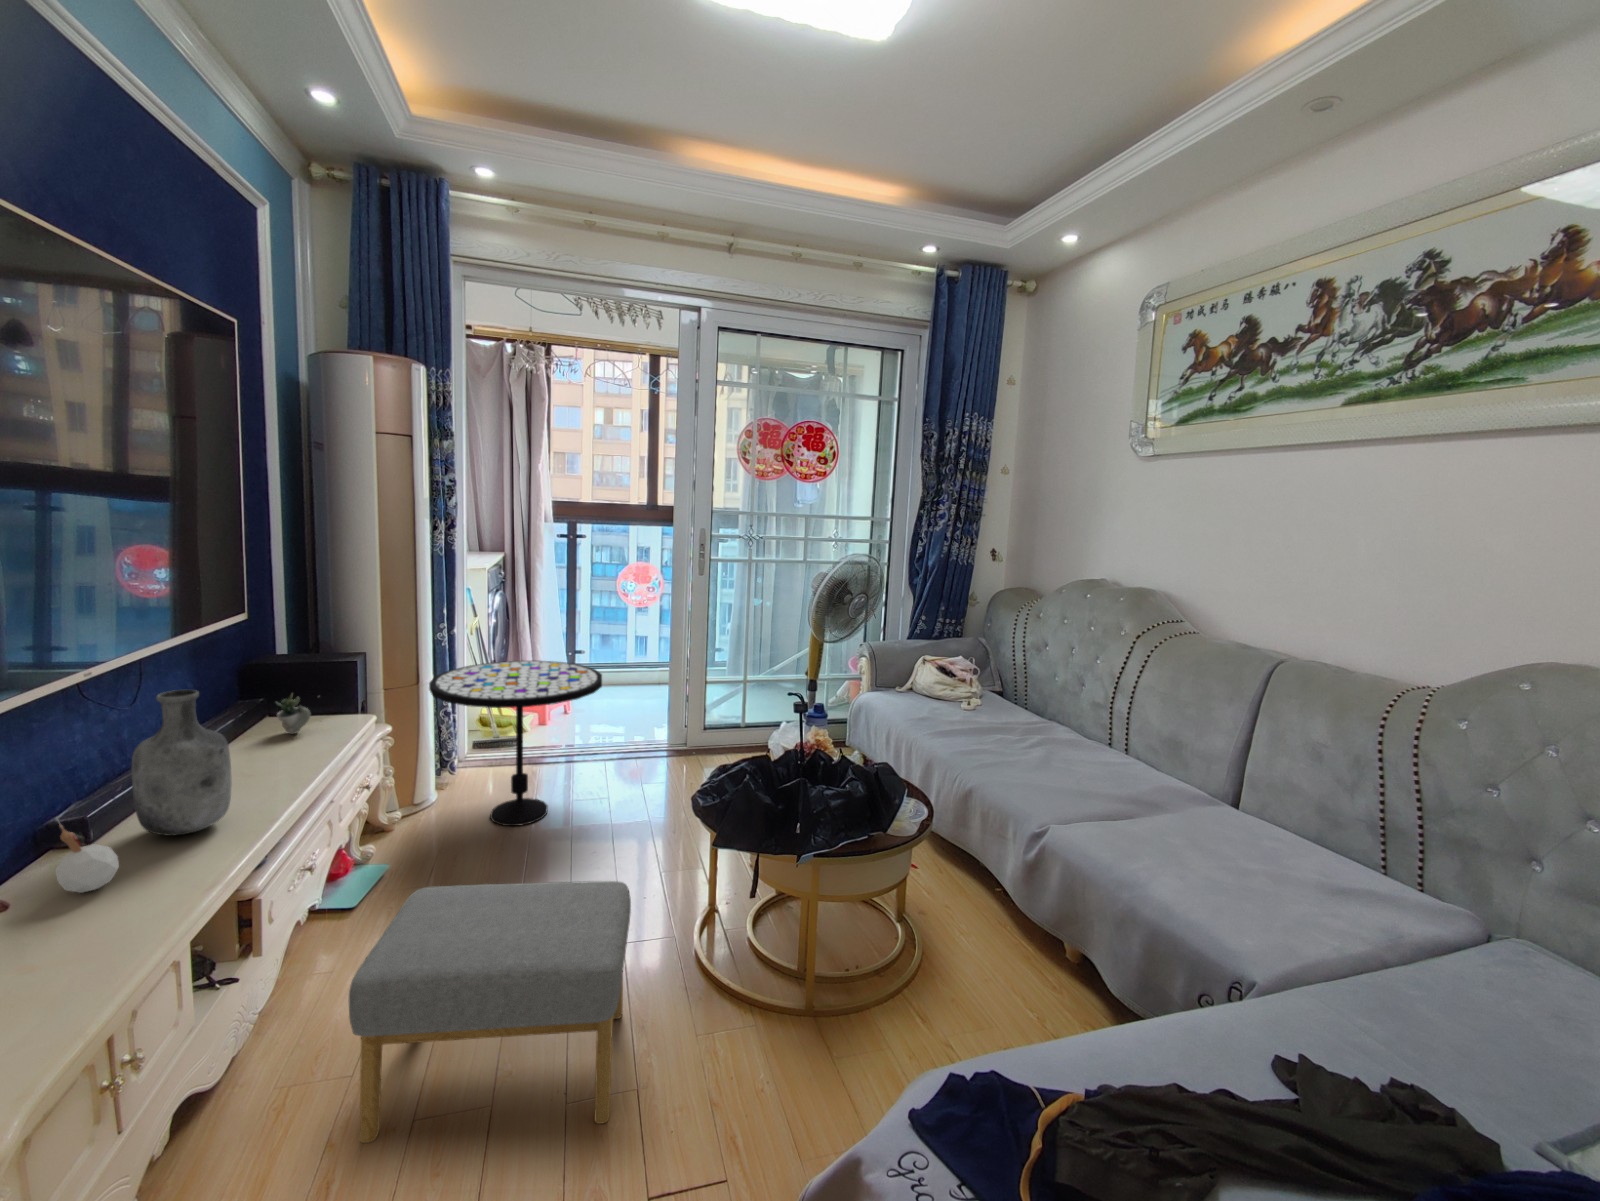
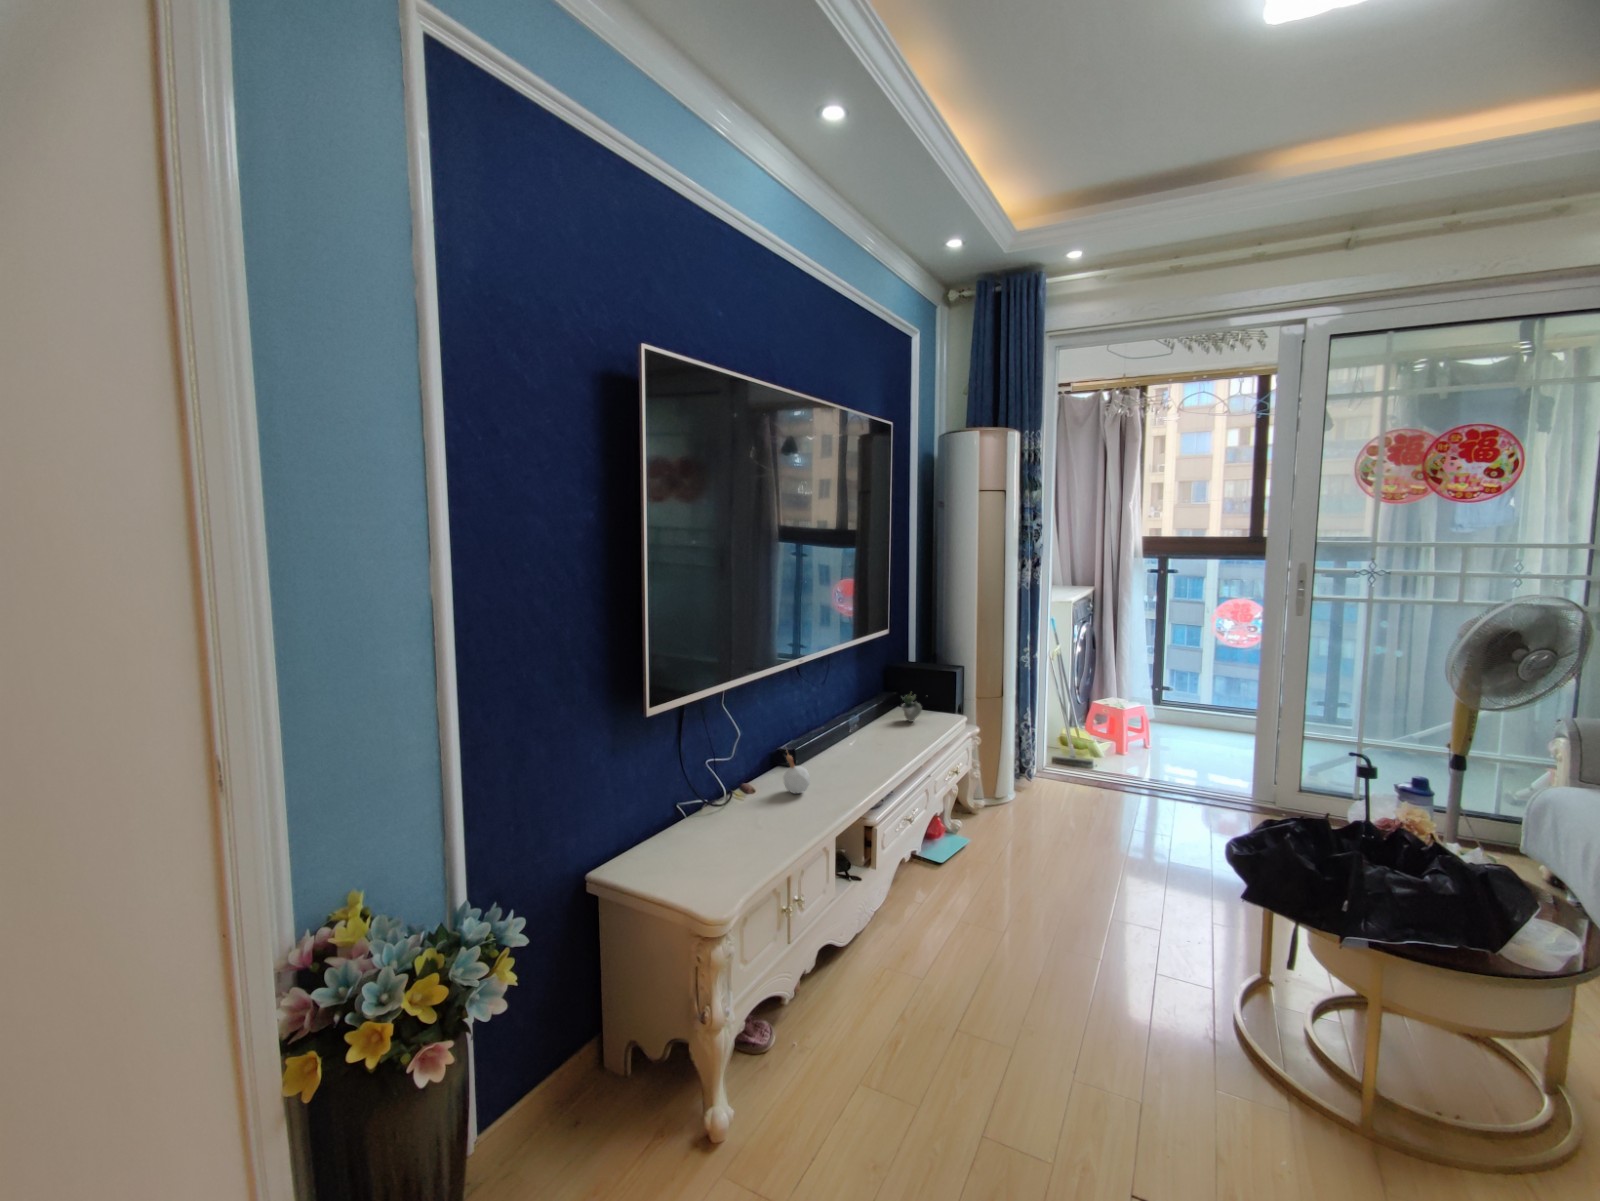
side table: present [429,661,602,826] -> none [1009,687,1167,839]
vase: present [131,690,232,836] -> none [820,679,869,773]
footstool: present [349,881,631,1143] -> none [922,854,1153,1105]

